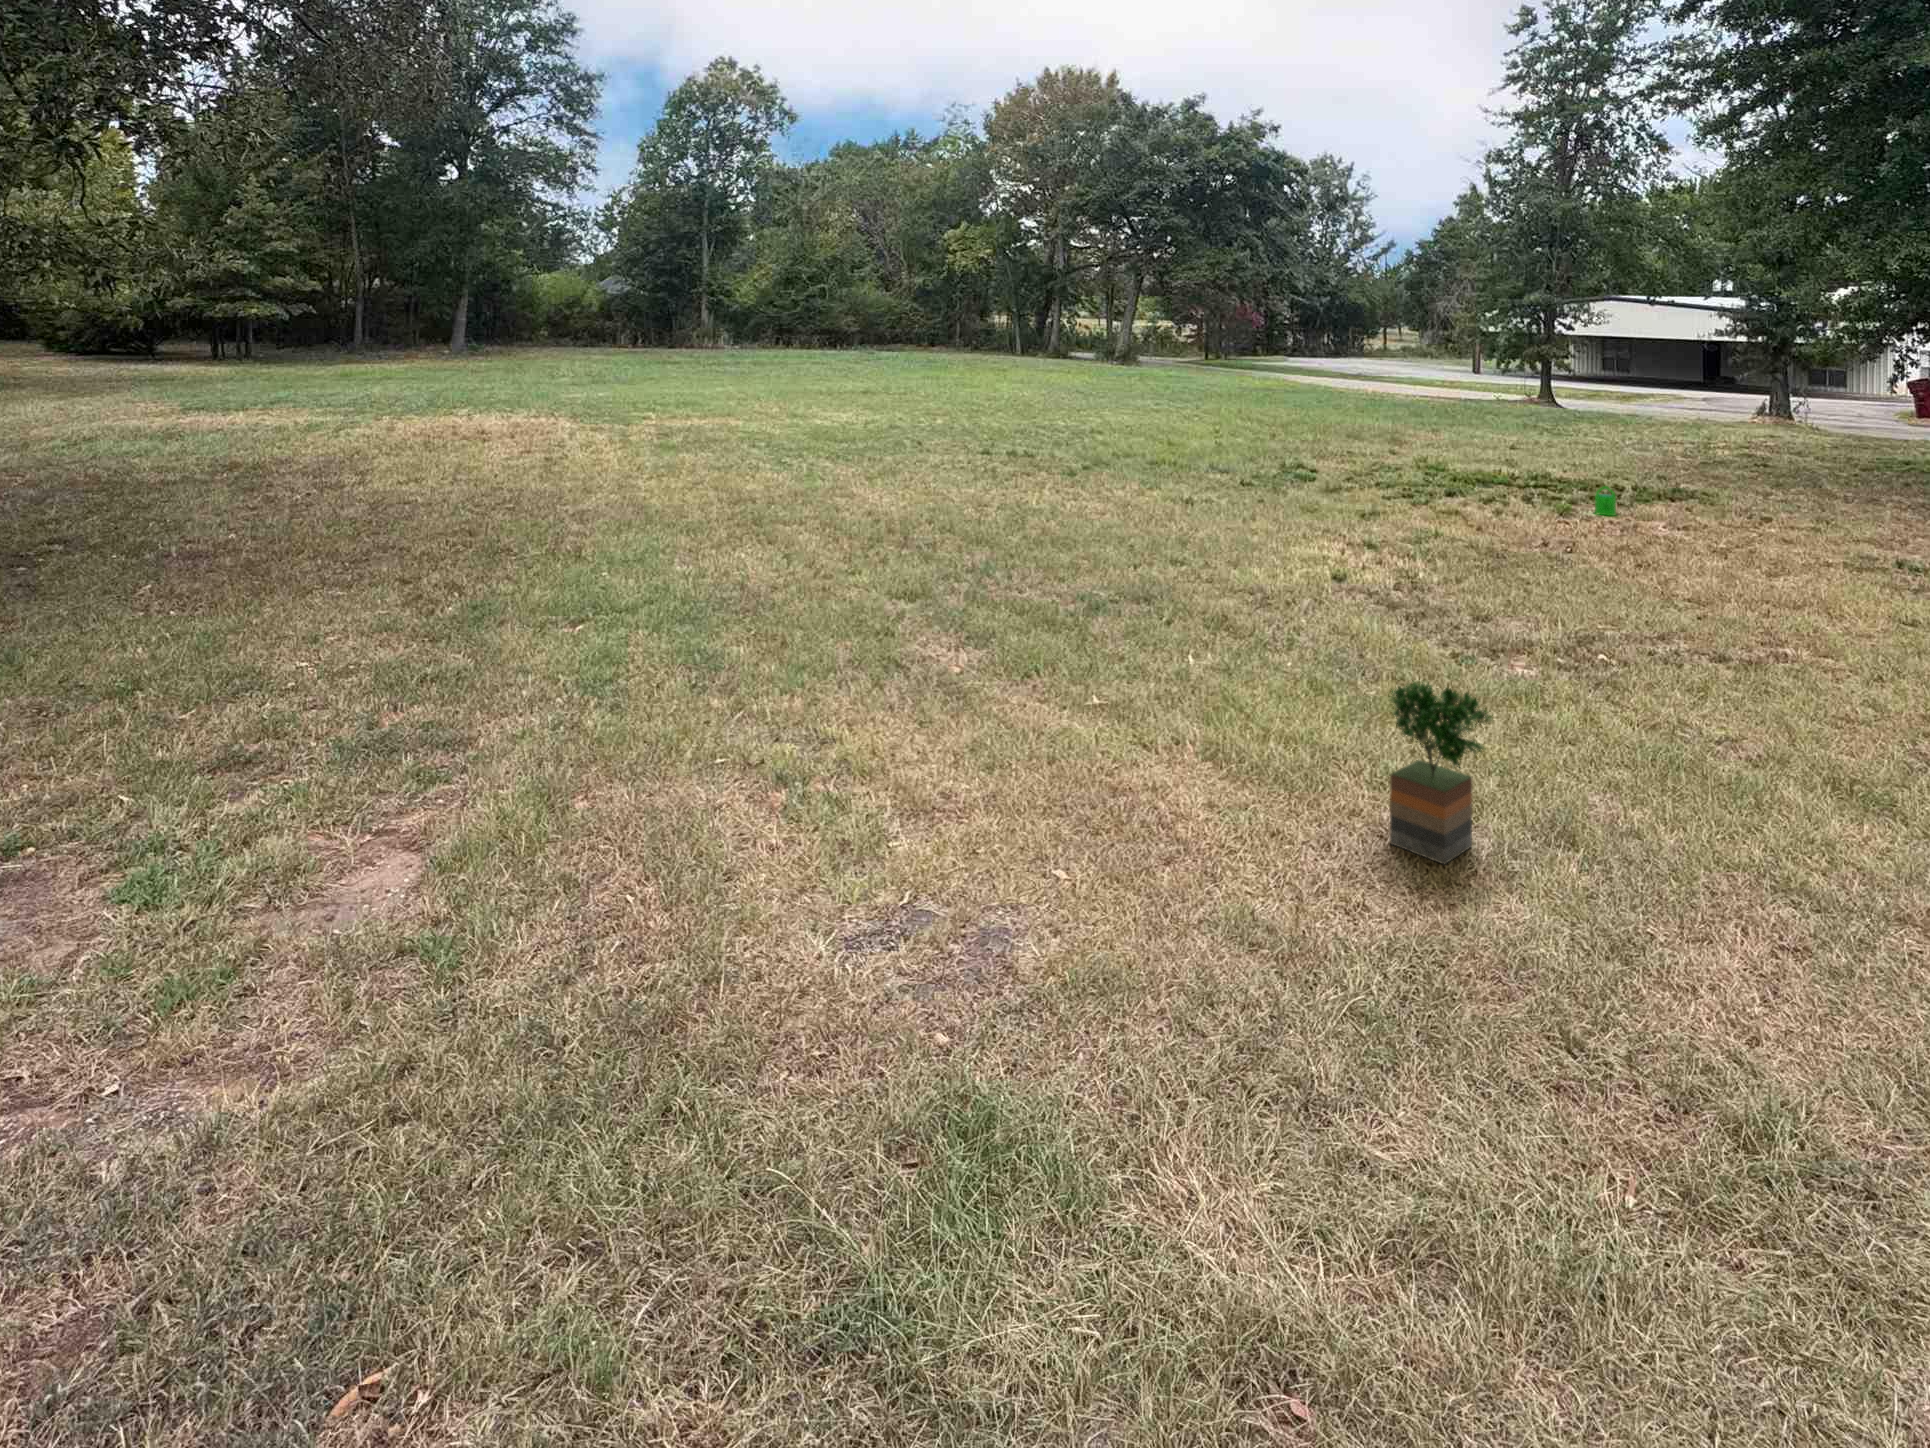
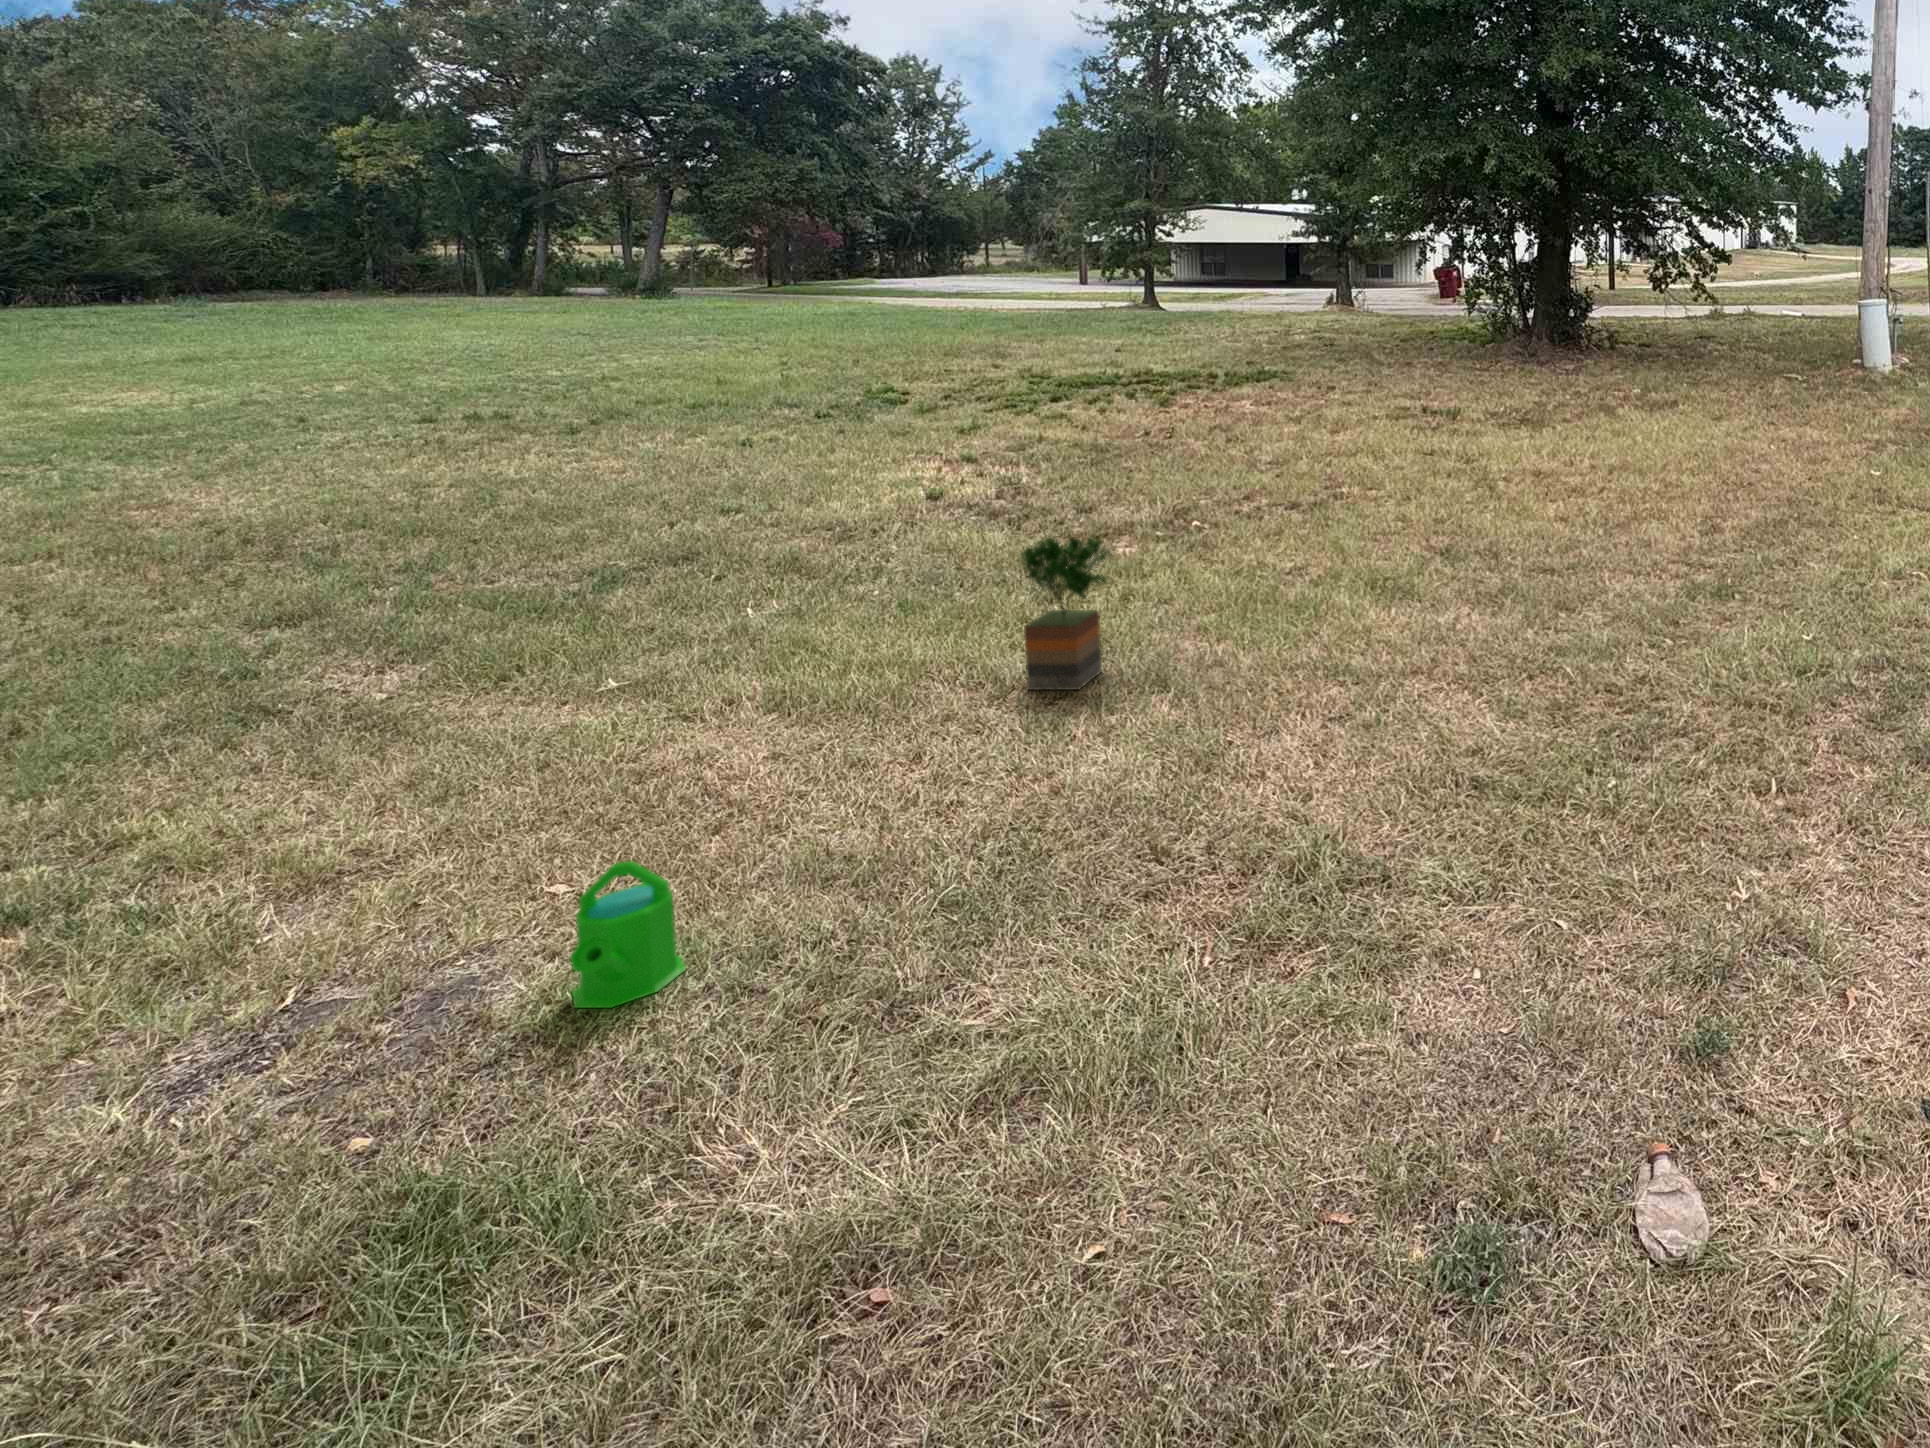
watering can: present [1595,486,1616,516] -> present [570,861,685,1008]

